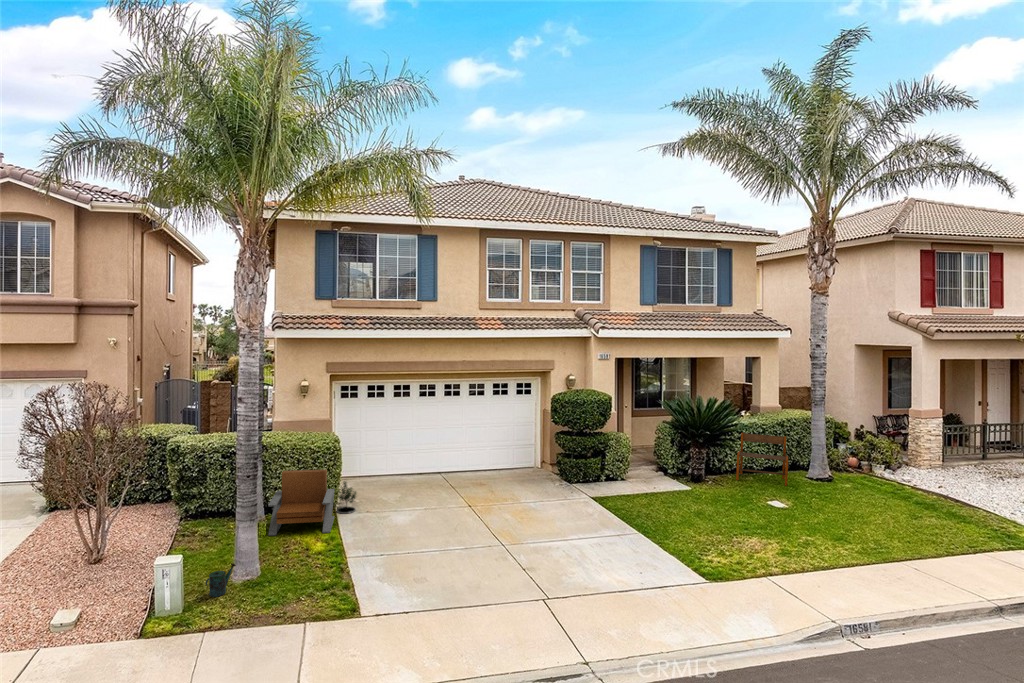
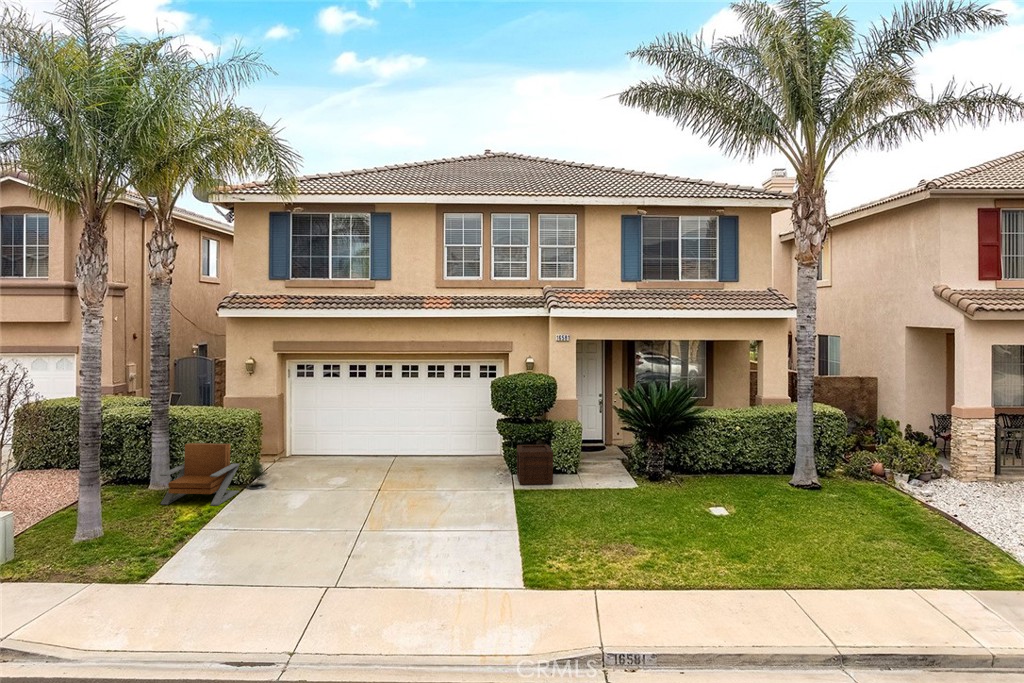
bench: present [736,433,788,486] -> none [703,426,767,489]
wooden crate: none [580,455,620,493] -> present [517,445,553,485]
watering can: present [206,564,236,597] -> none [42,524,81,554]

